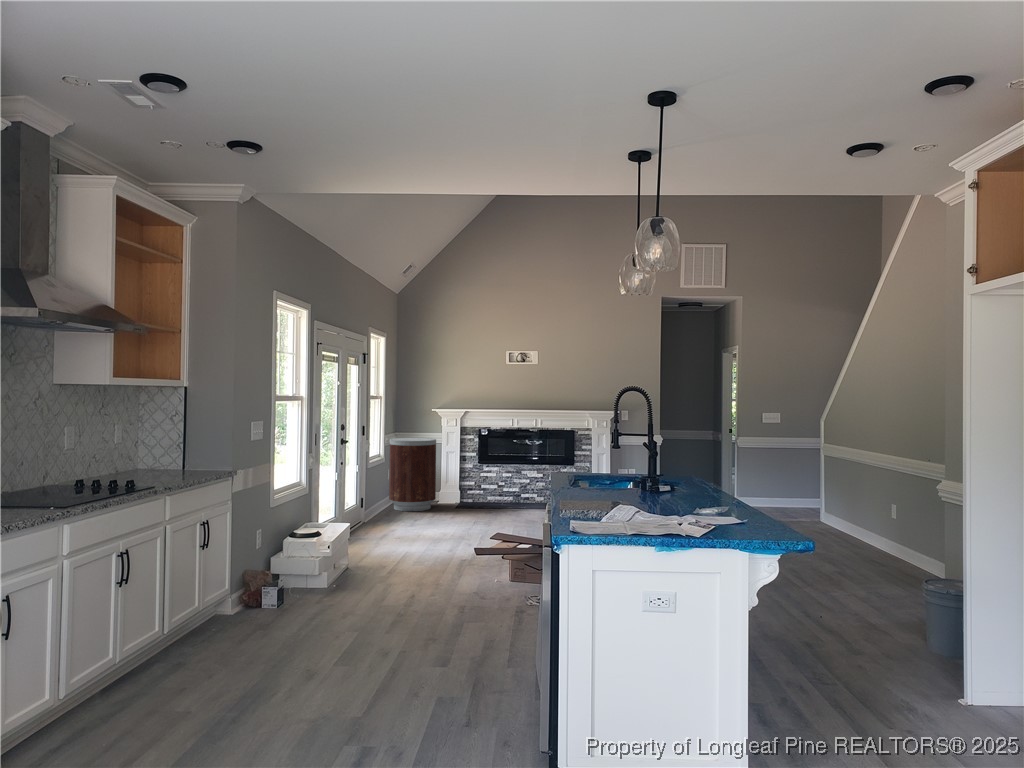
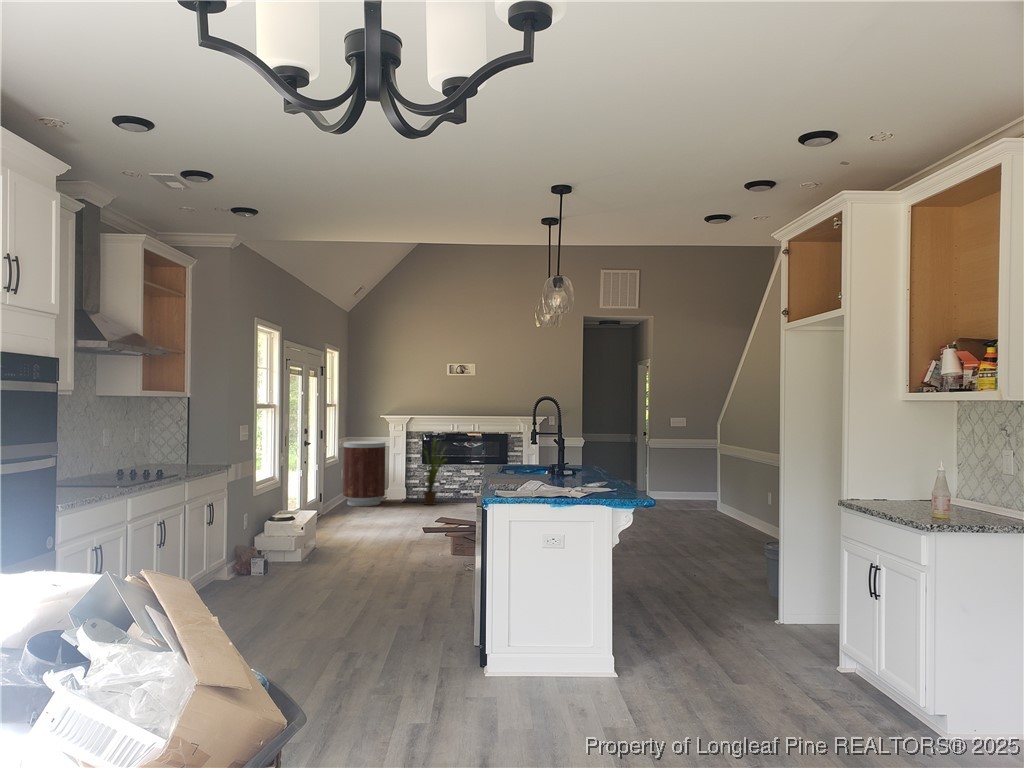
house plant: none [465,433,507,511] -> present [423,438,446,505]

